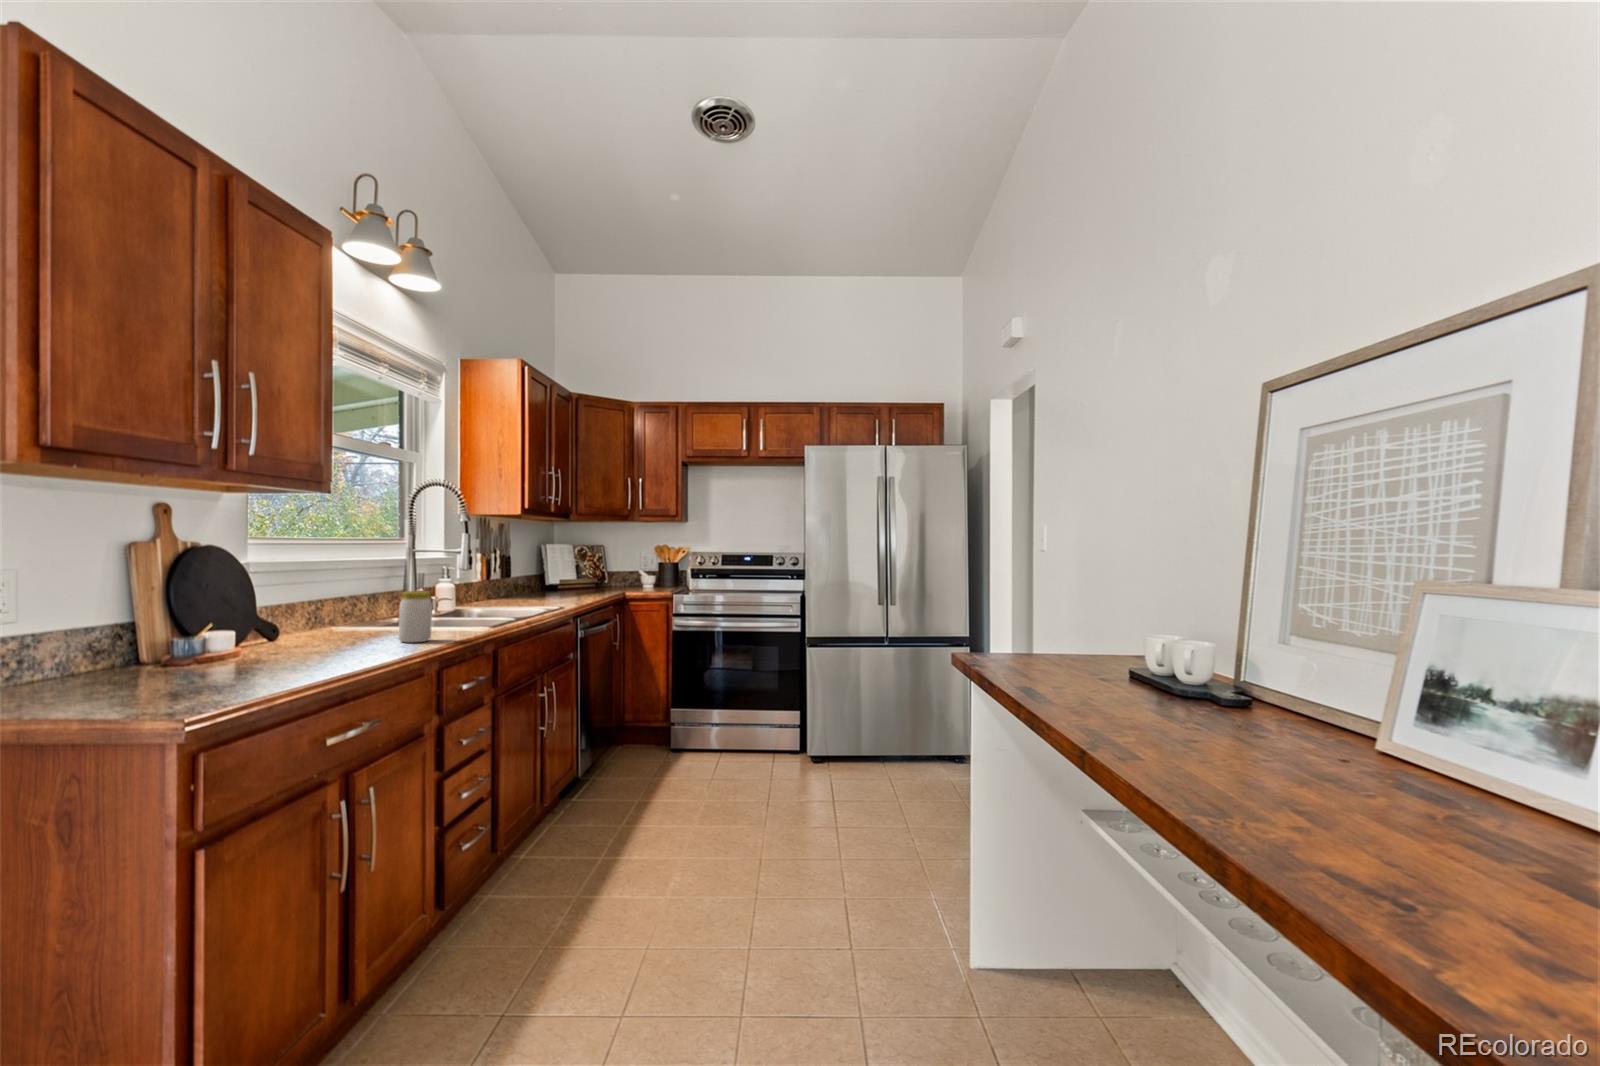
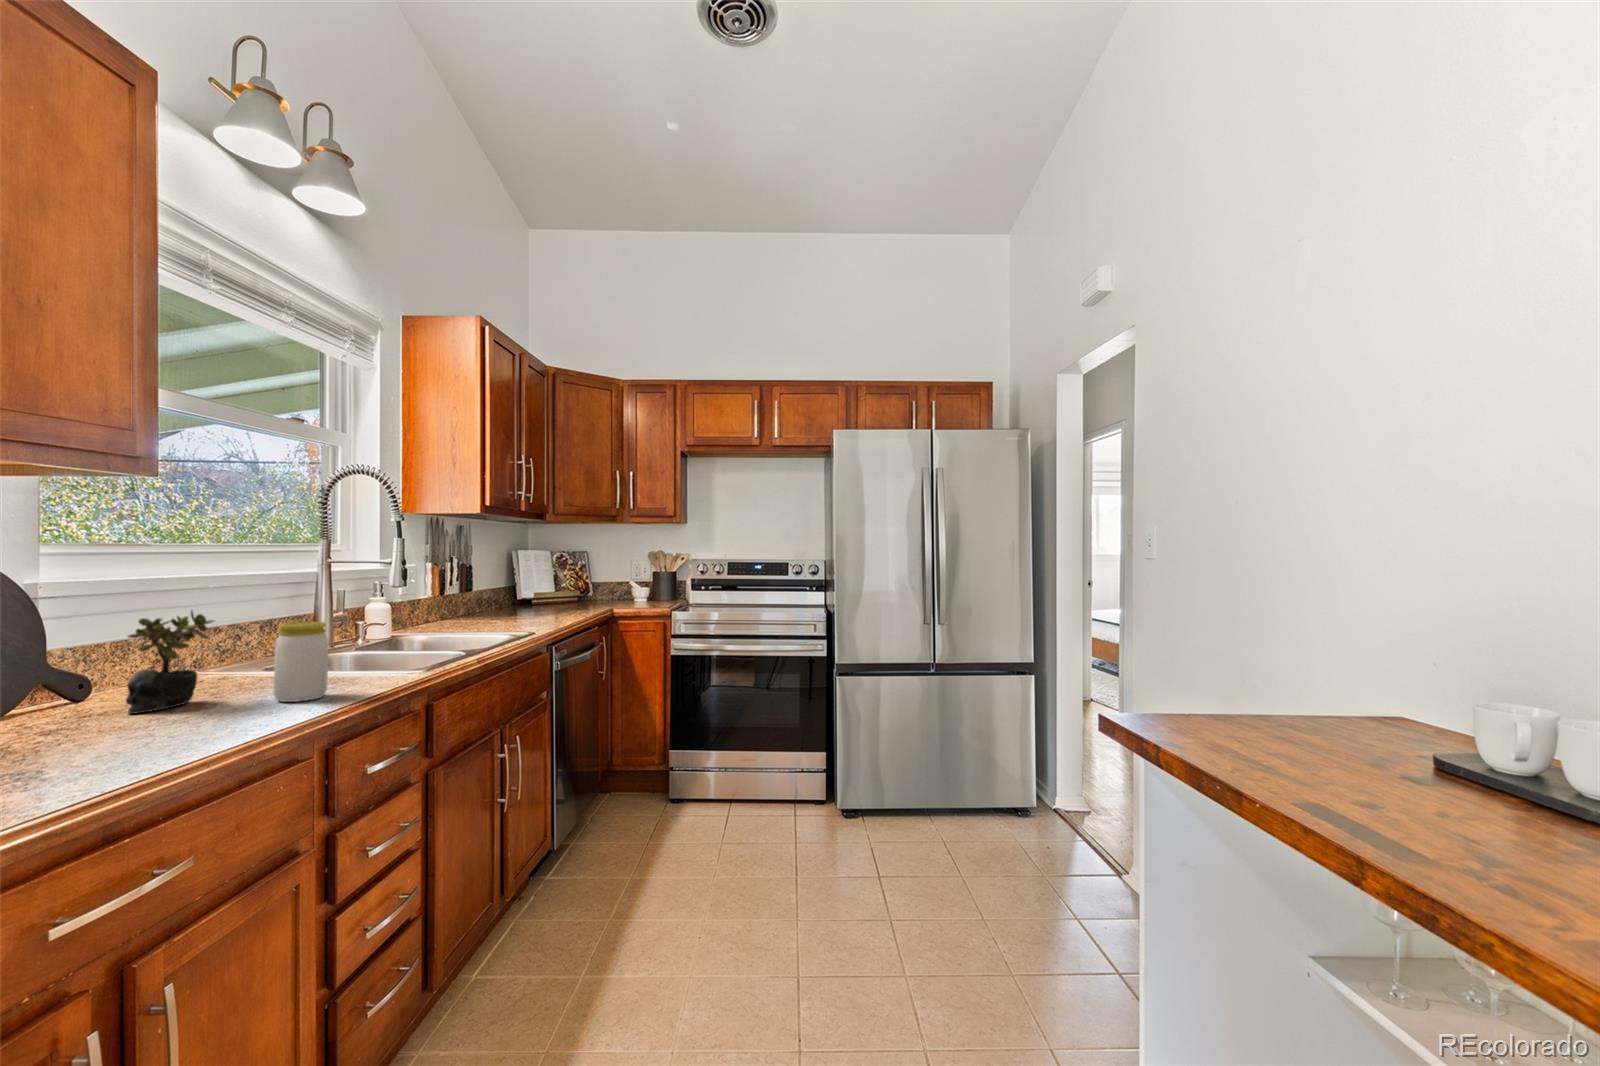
succulent plant: none [311,581,360,646] -> present [126,611,214,714]

